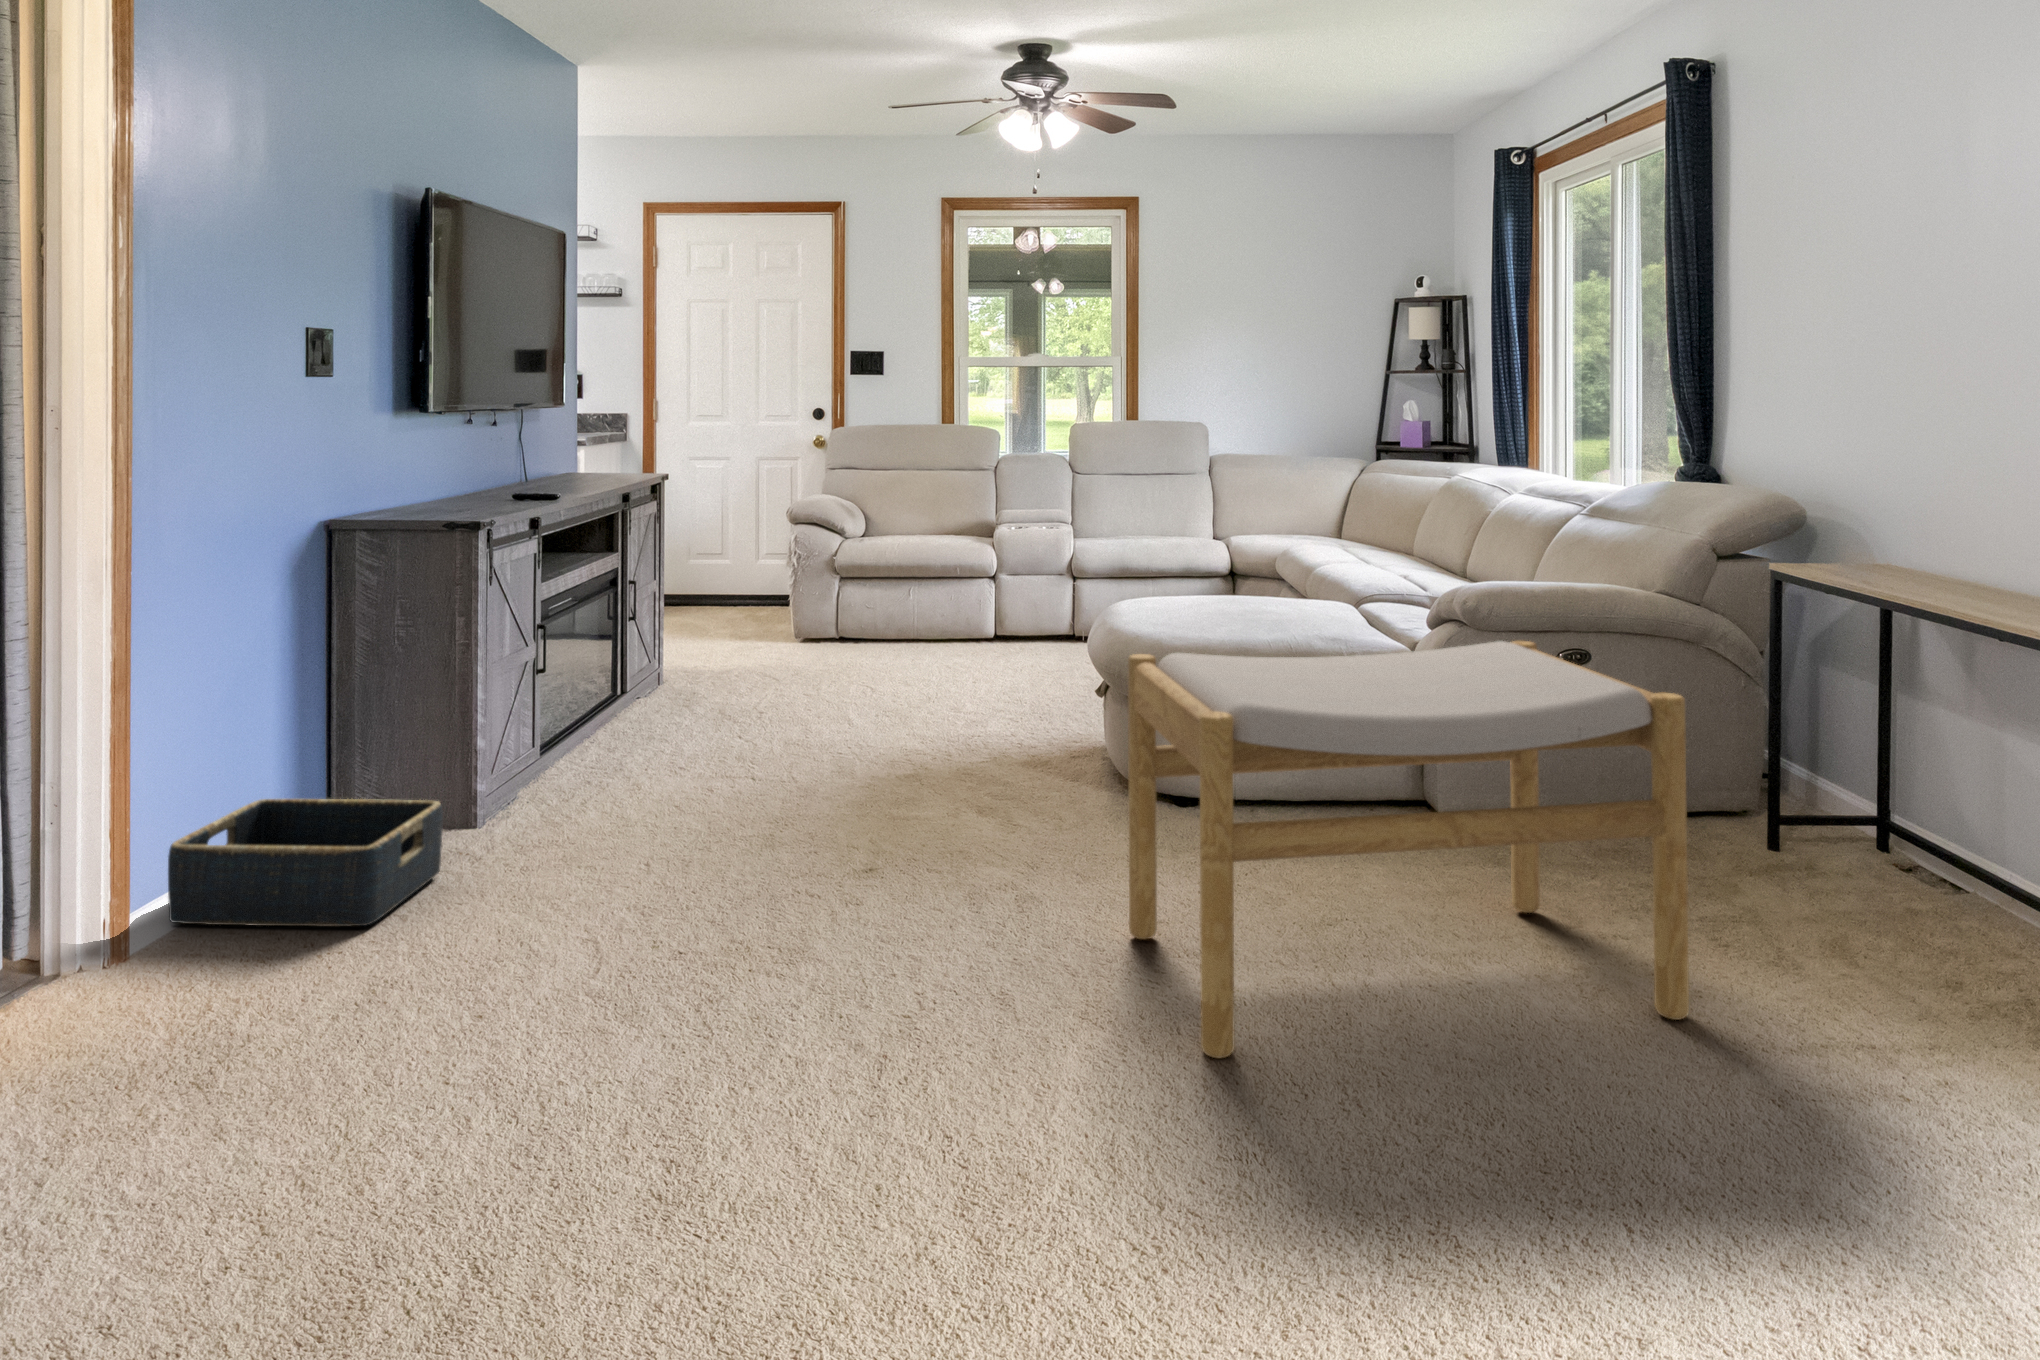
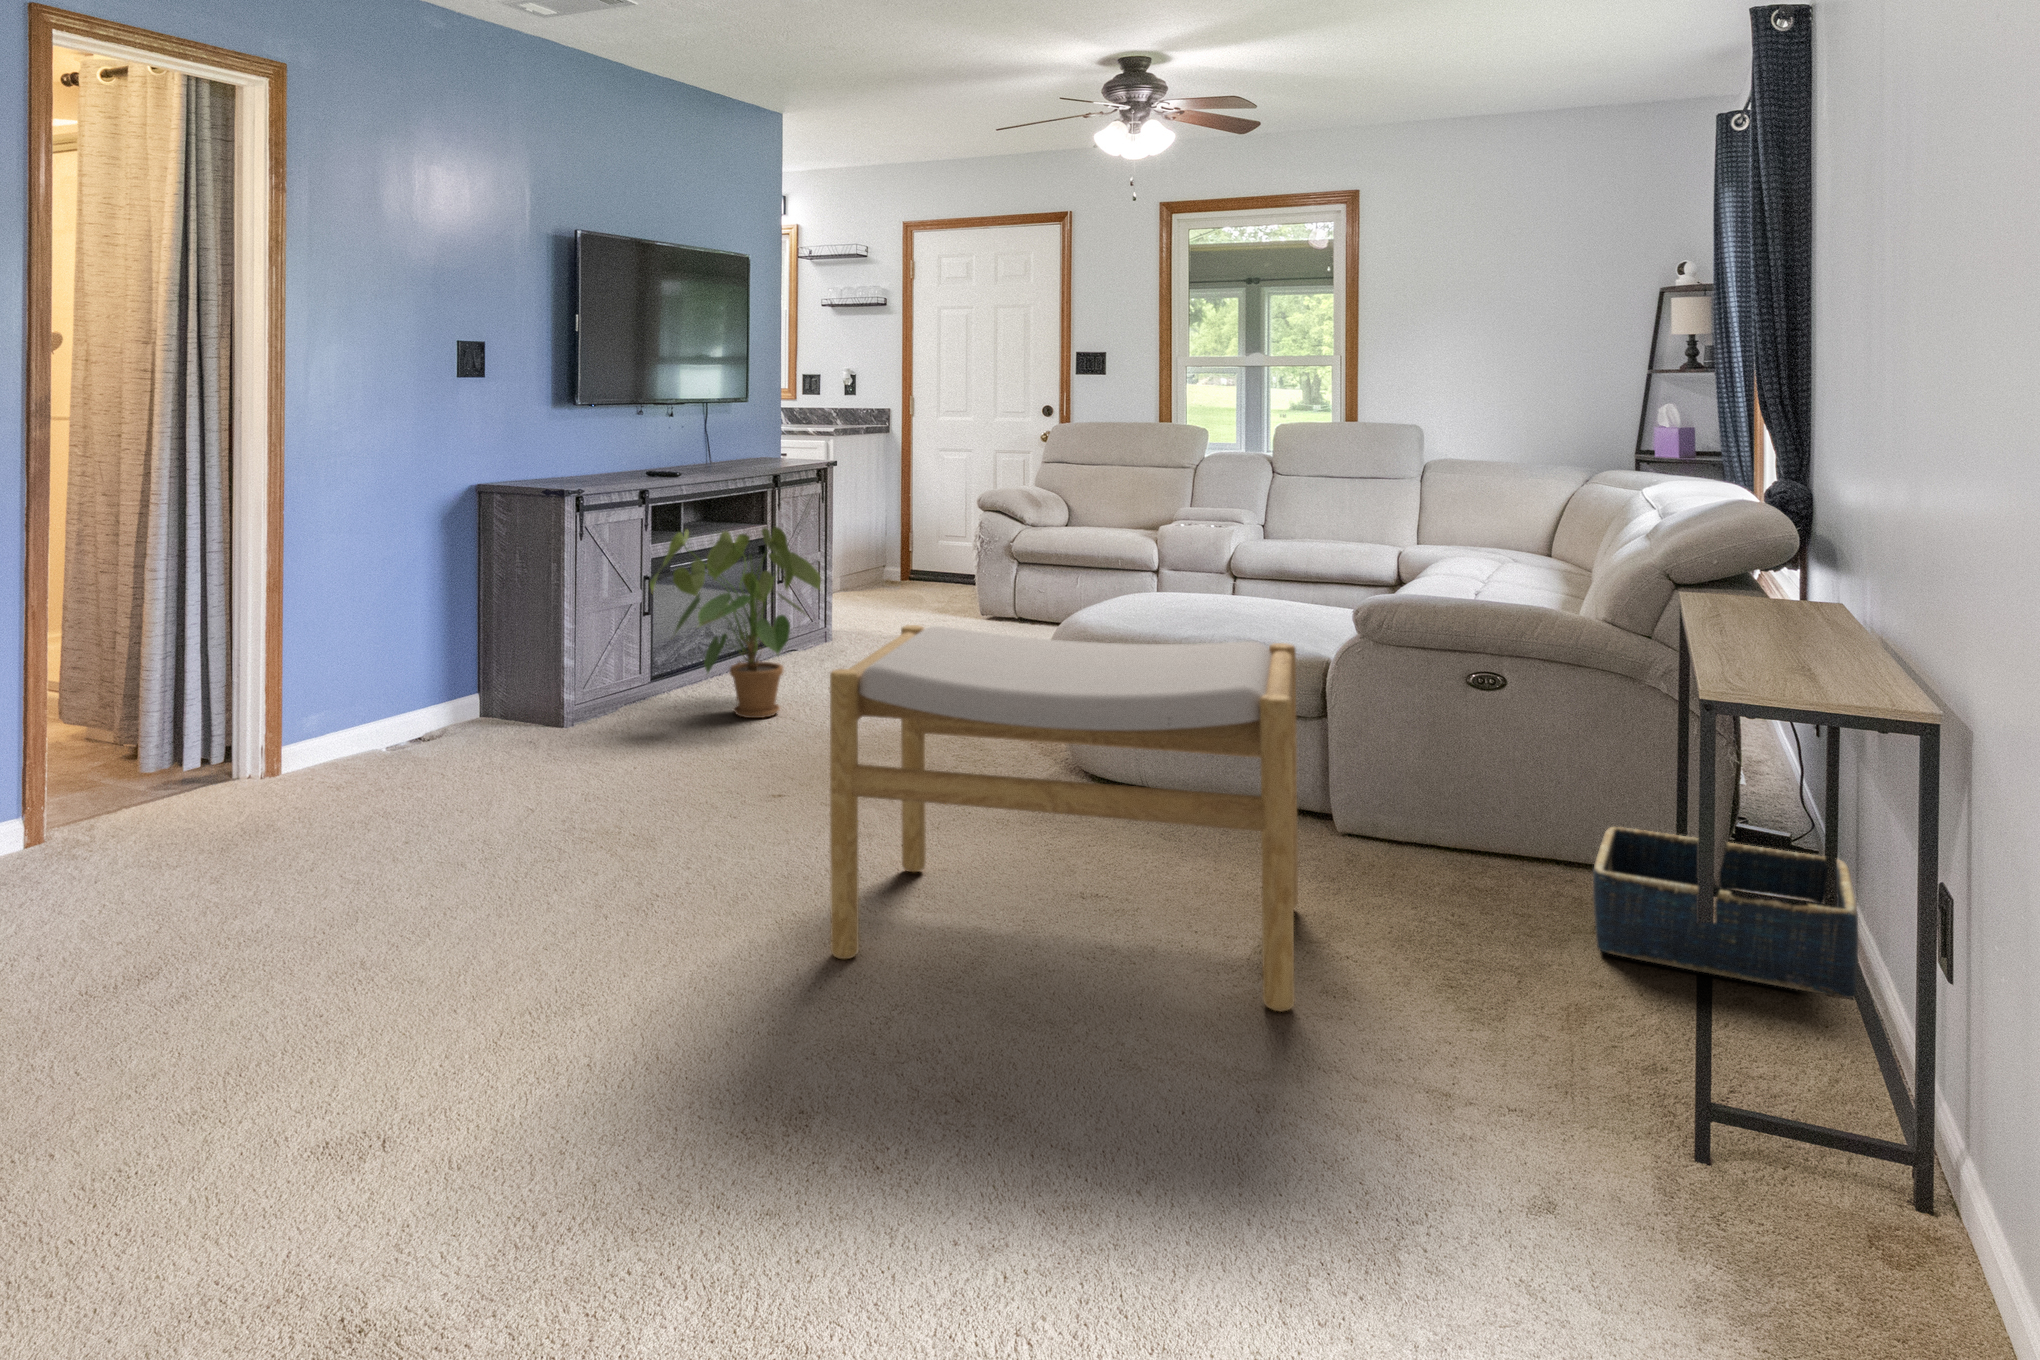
house plant: none [562,552,780,785] -> present [650,527,821,718]
basket: present [168,799,443,926] -> present [1593,827,1858,998]

